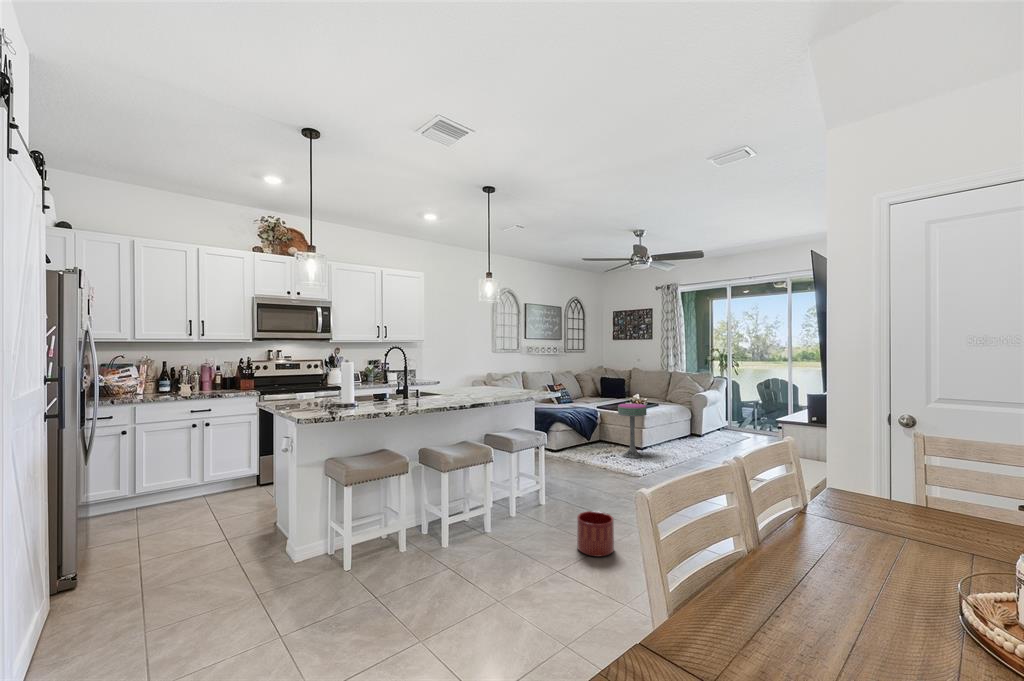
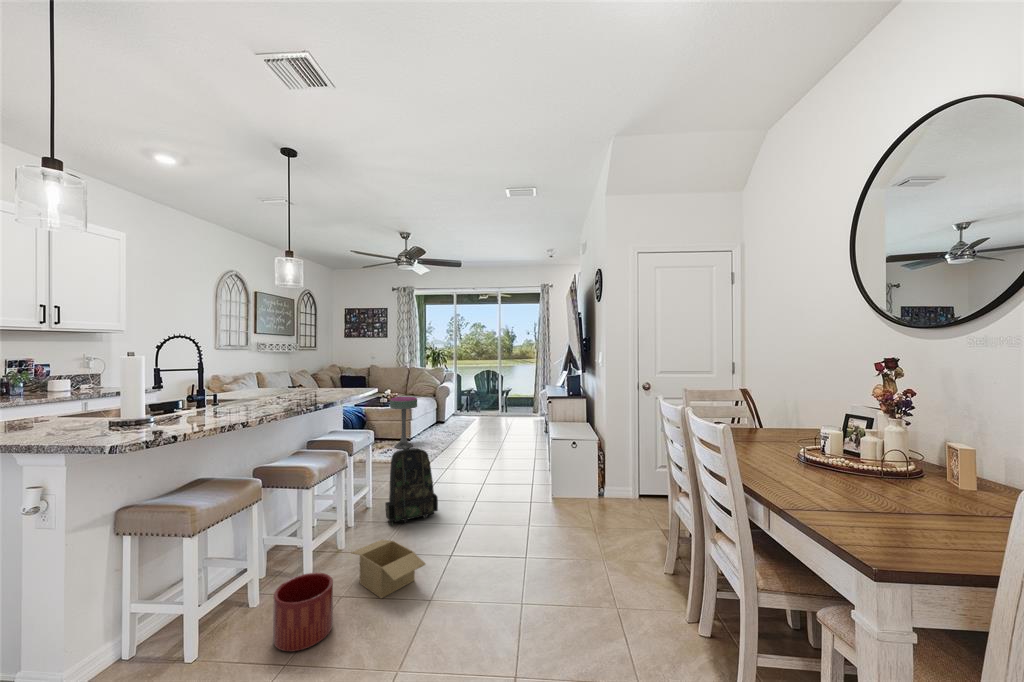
backpack: none [547,450,595,521] -> present [385,448,438,523]
planter: present [577,511,614,557] -> present [273,573,333,651]
cardboard box: none [487,522,524,565] -> present [351,540,426,598]

